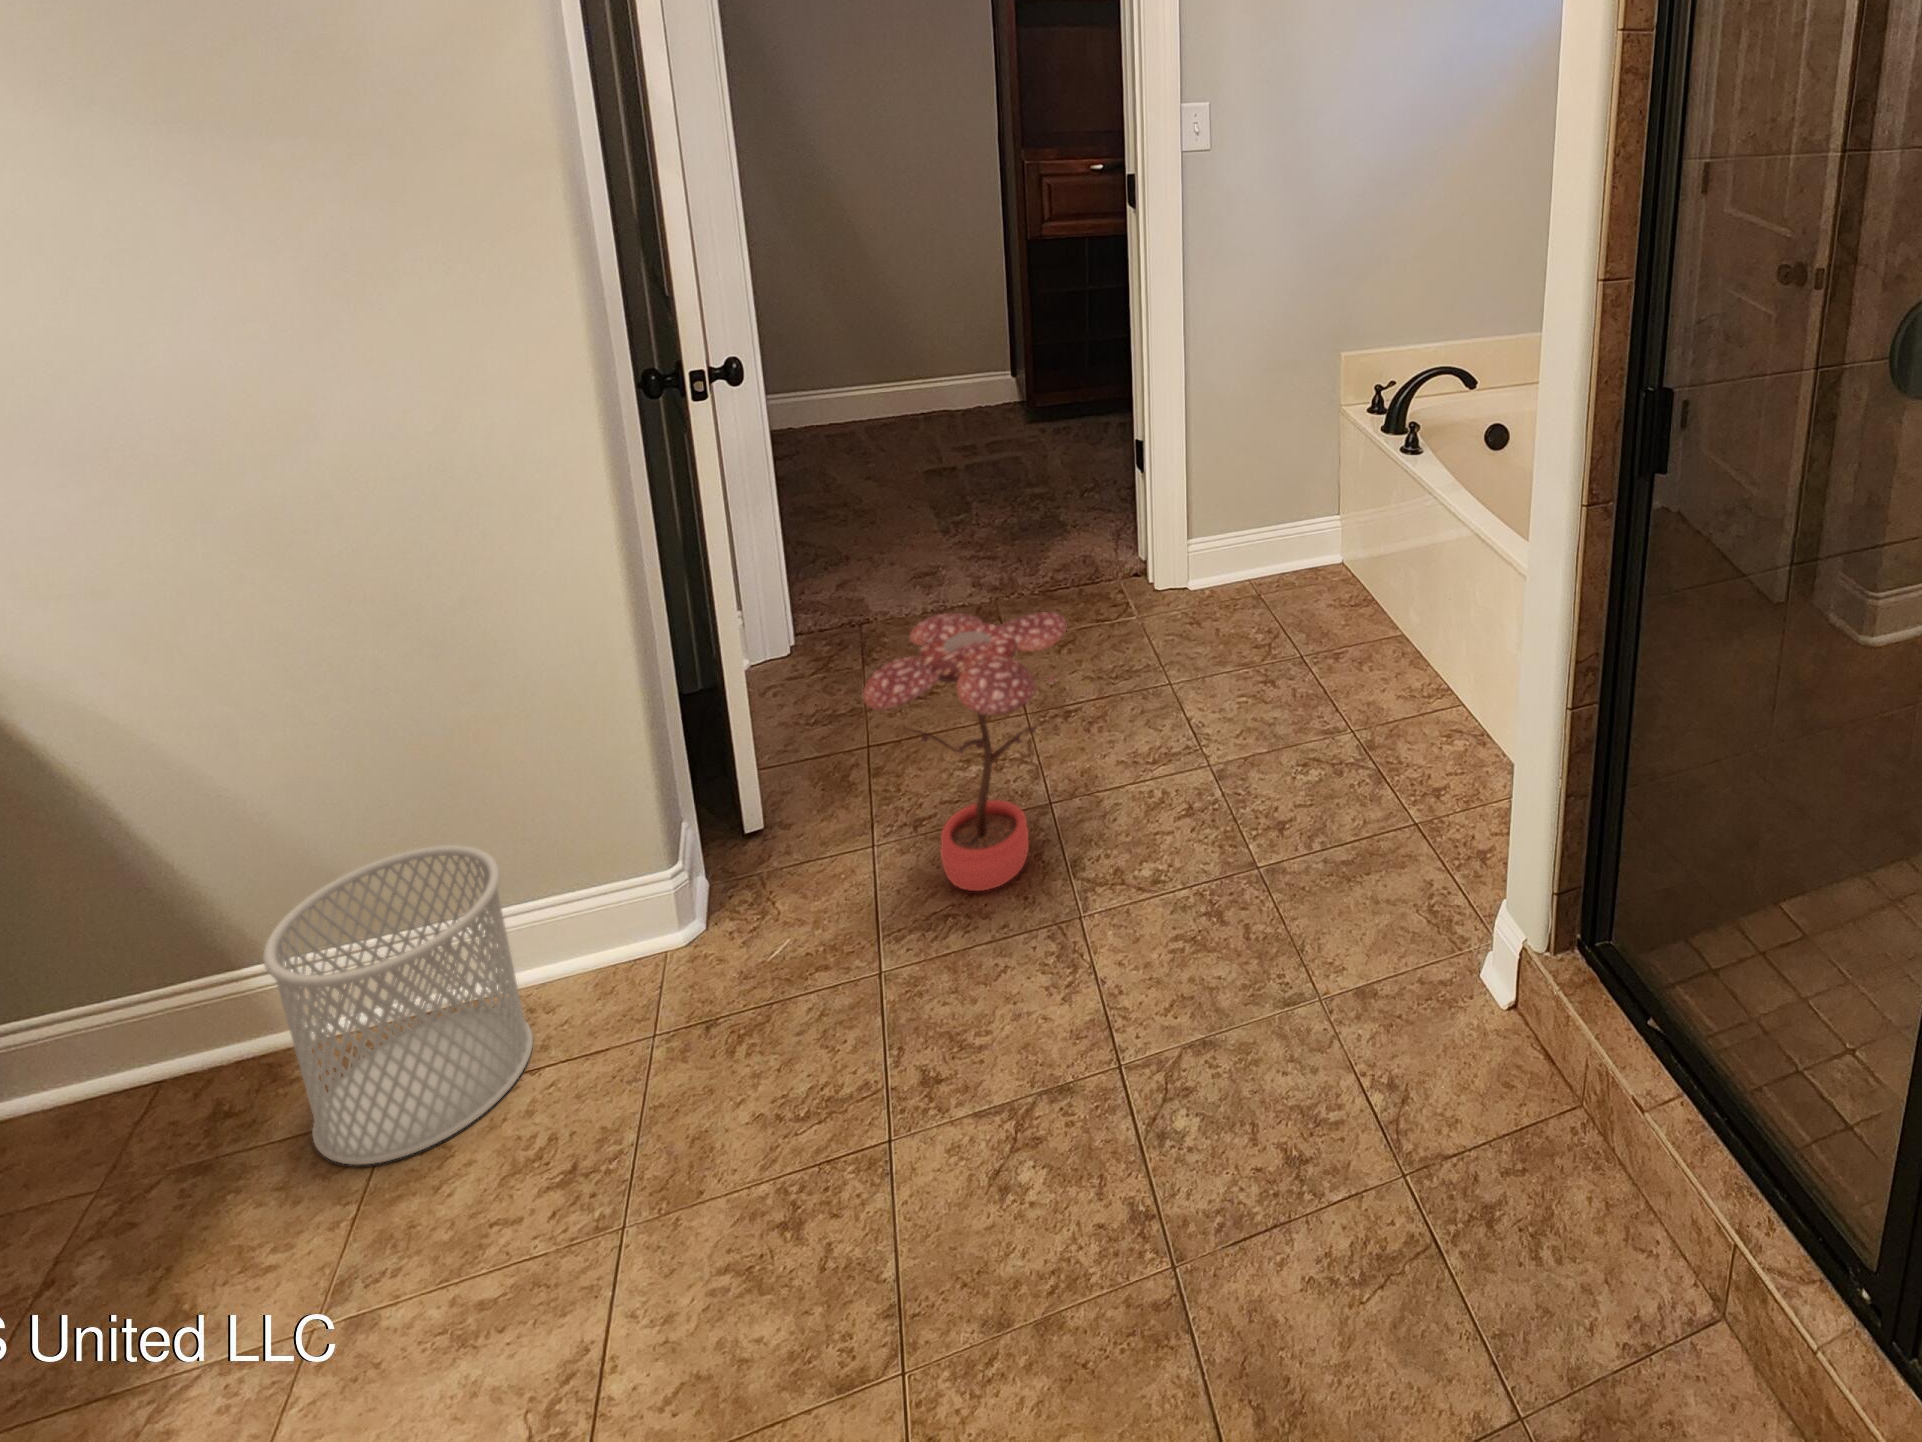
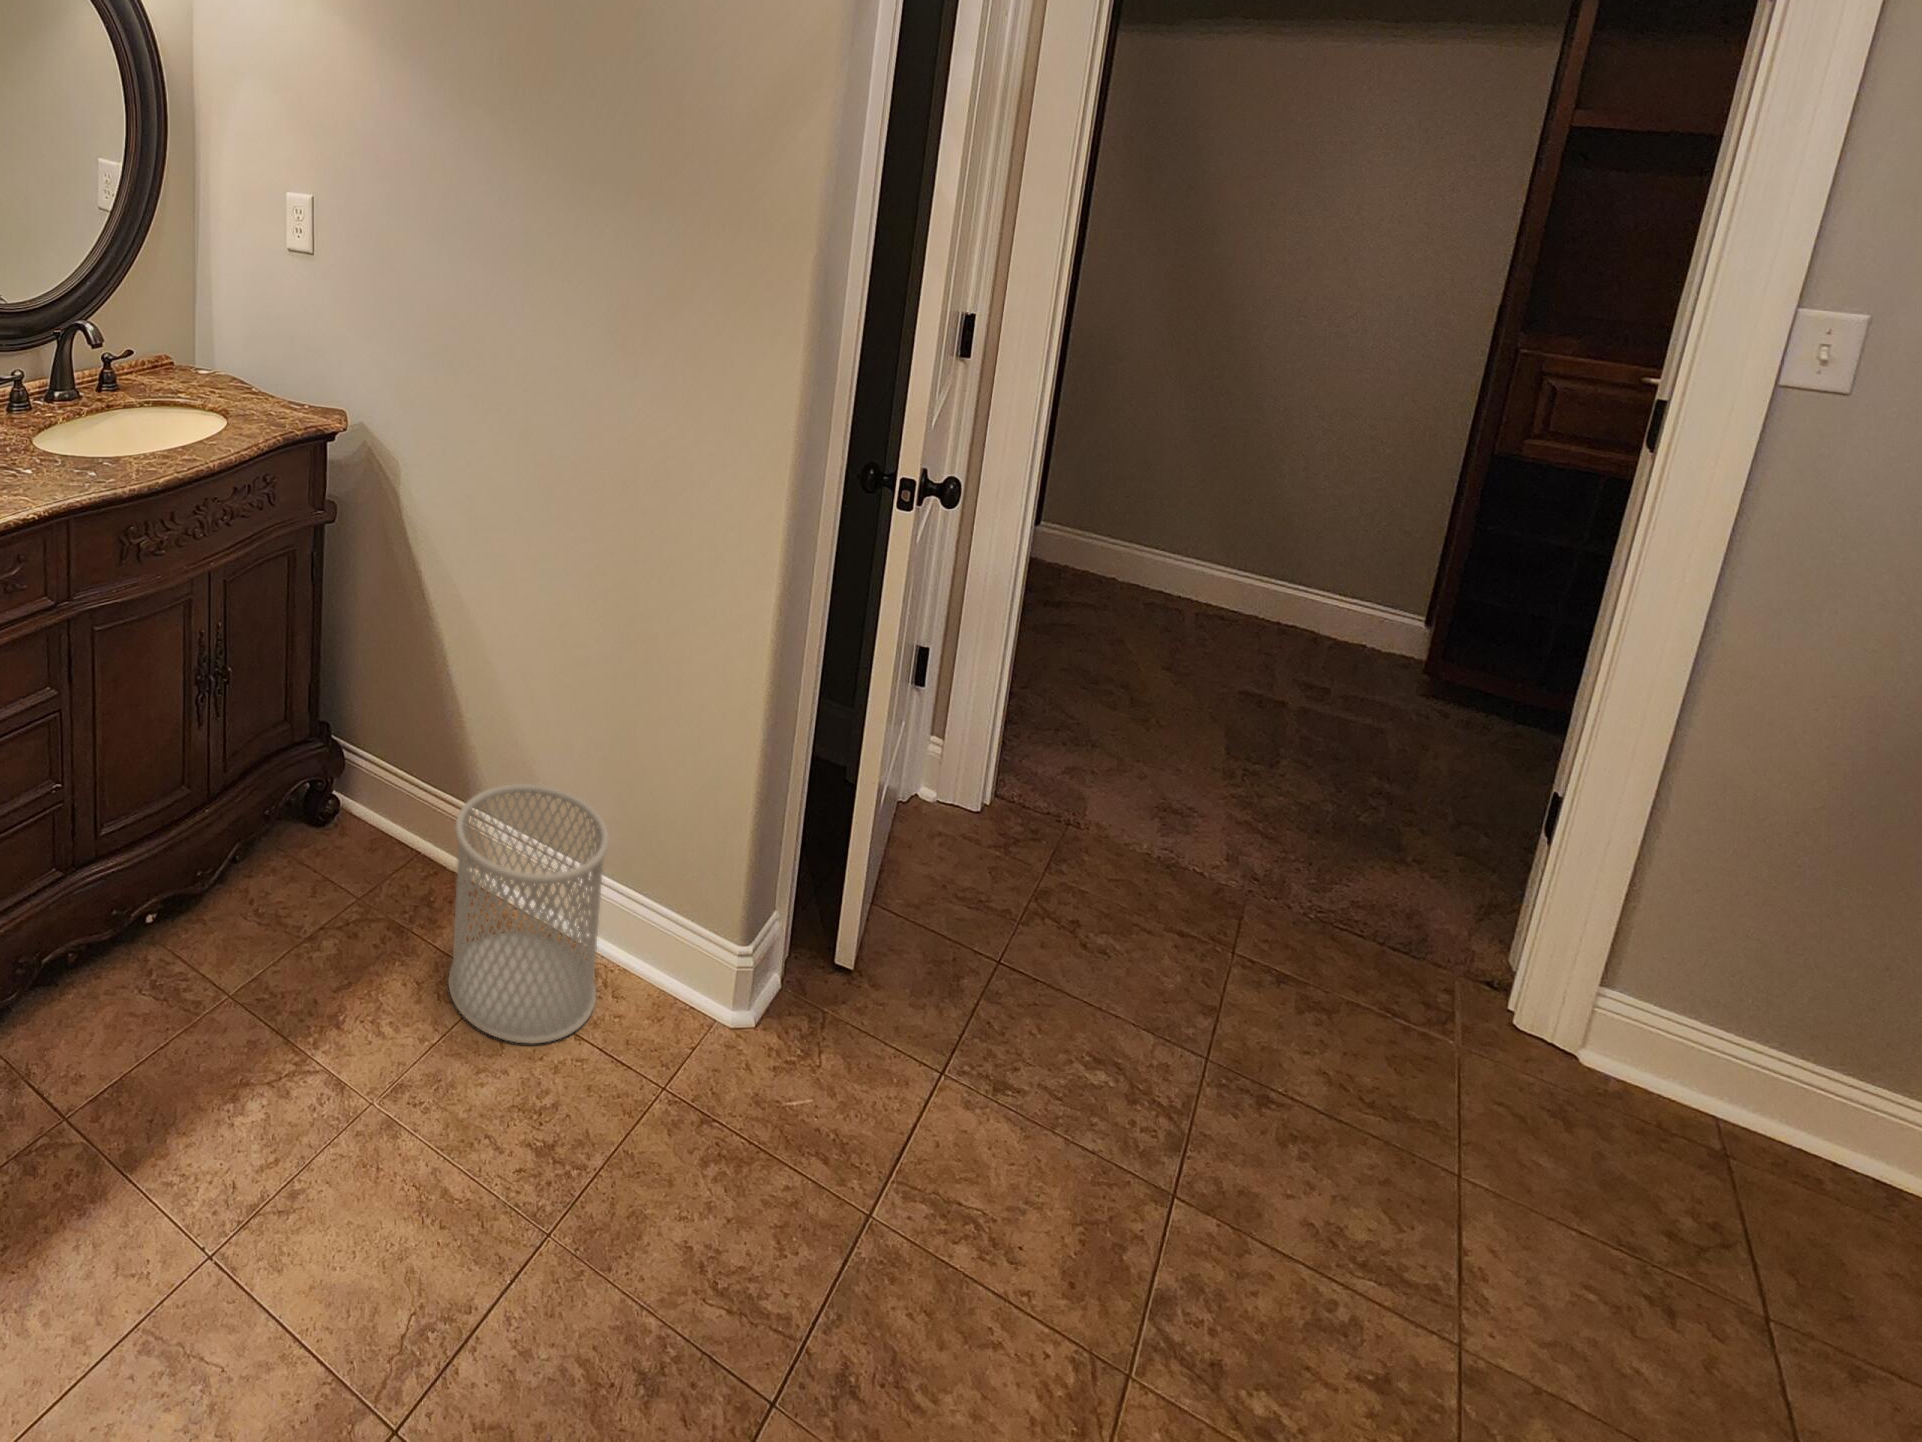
potted plant: present [863,612,1067,891] -> none [945,859,1249,1245]

